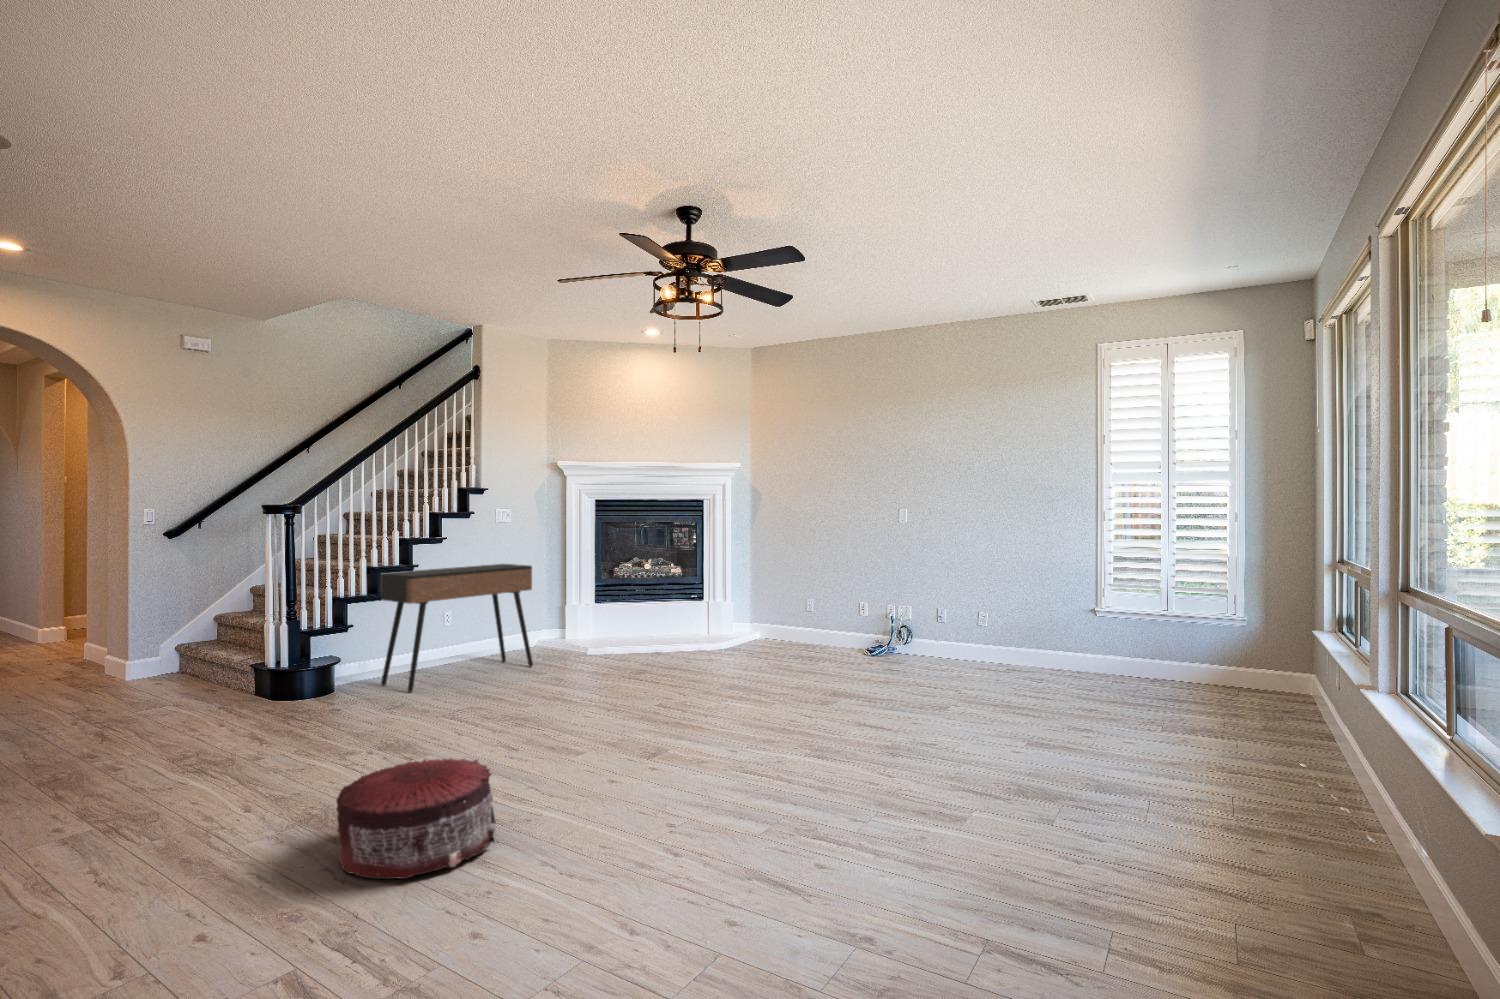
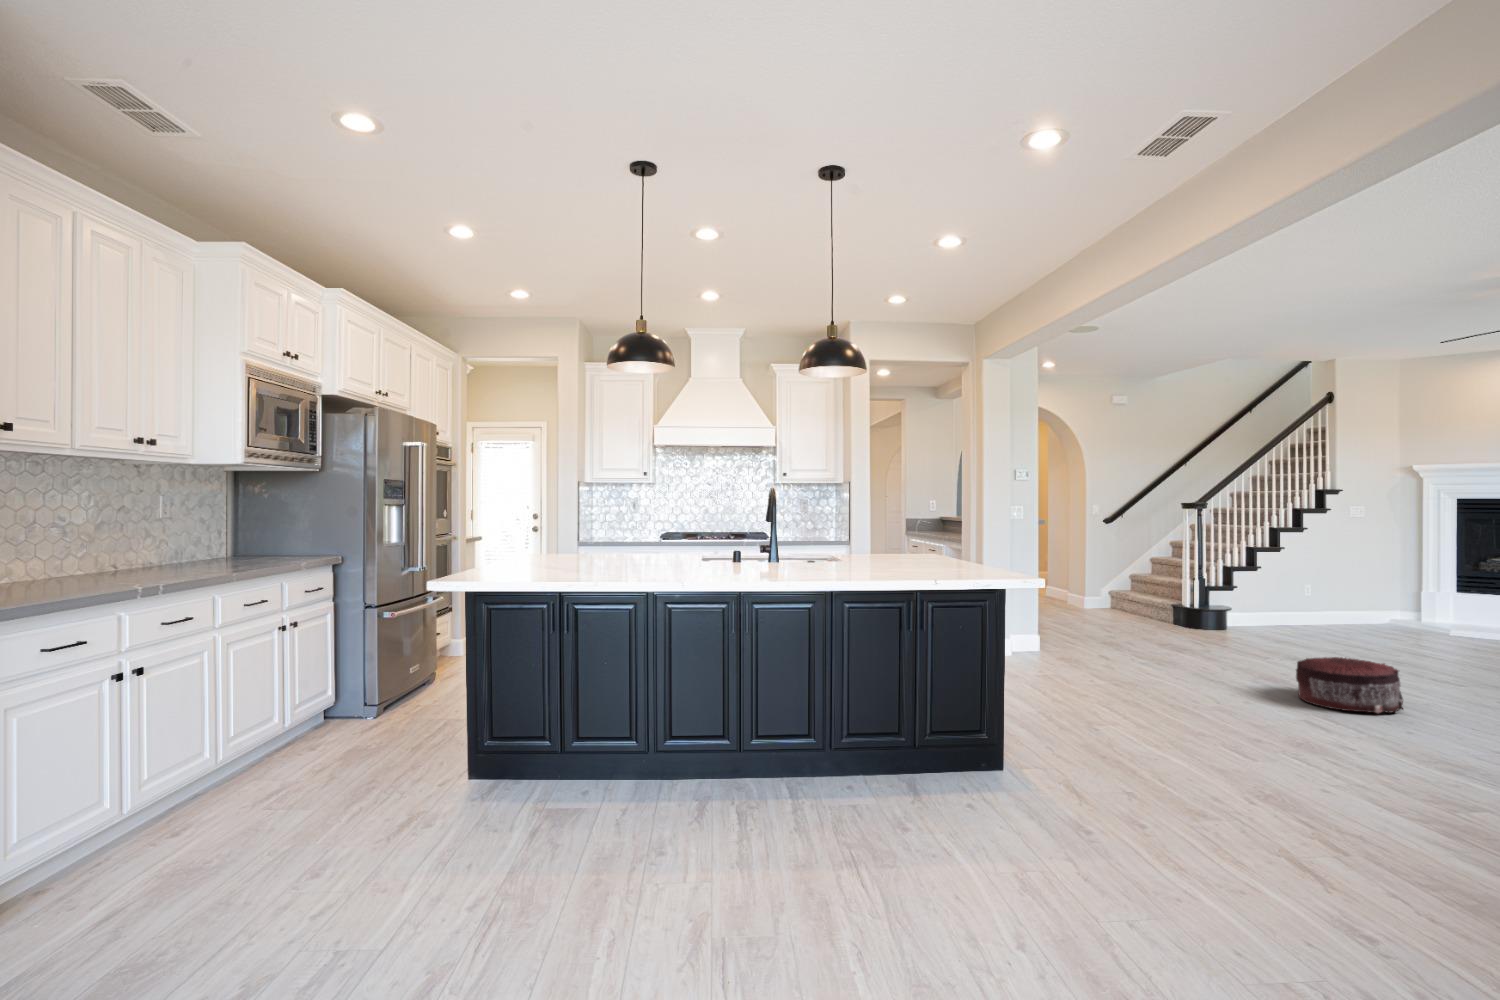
console table: present [380,564,533,692] -> none [1262,550,1393,636]

